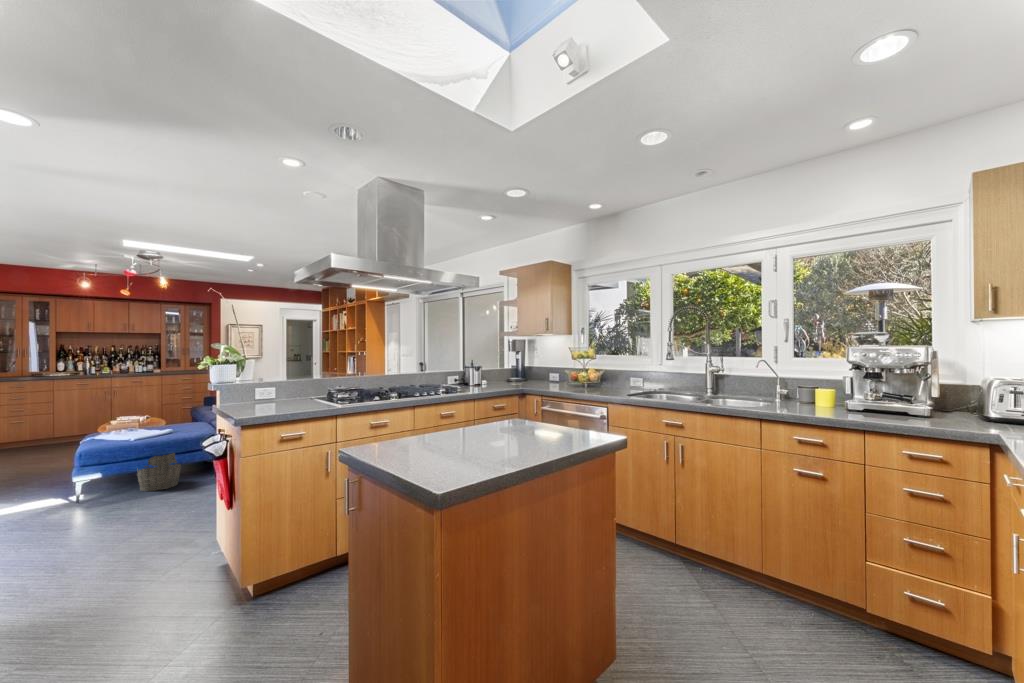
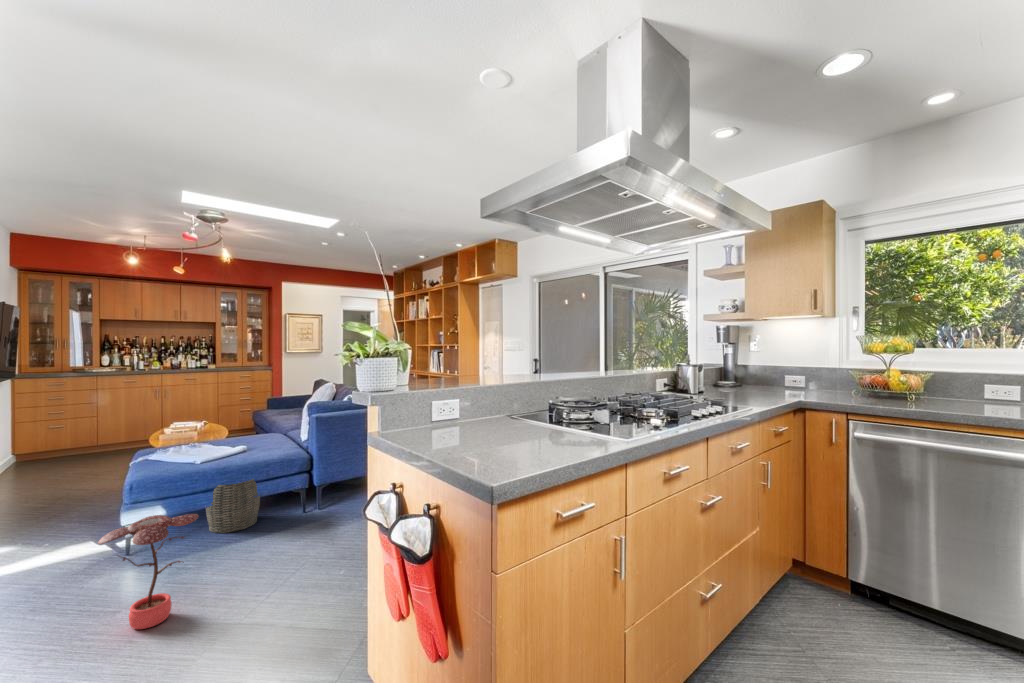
potted plant: none [55,467,124,537] -> present [98,514,199,629]

